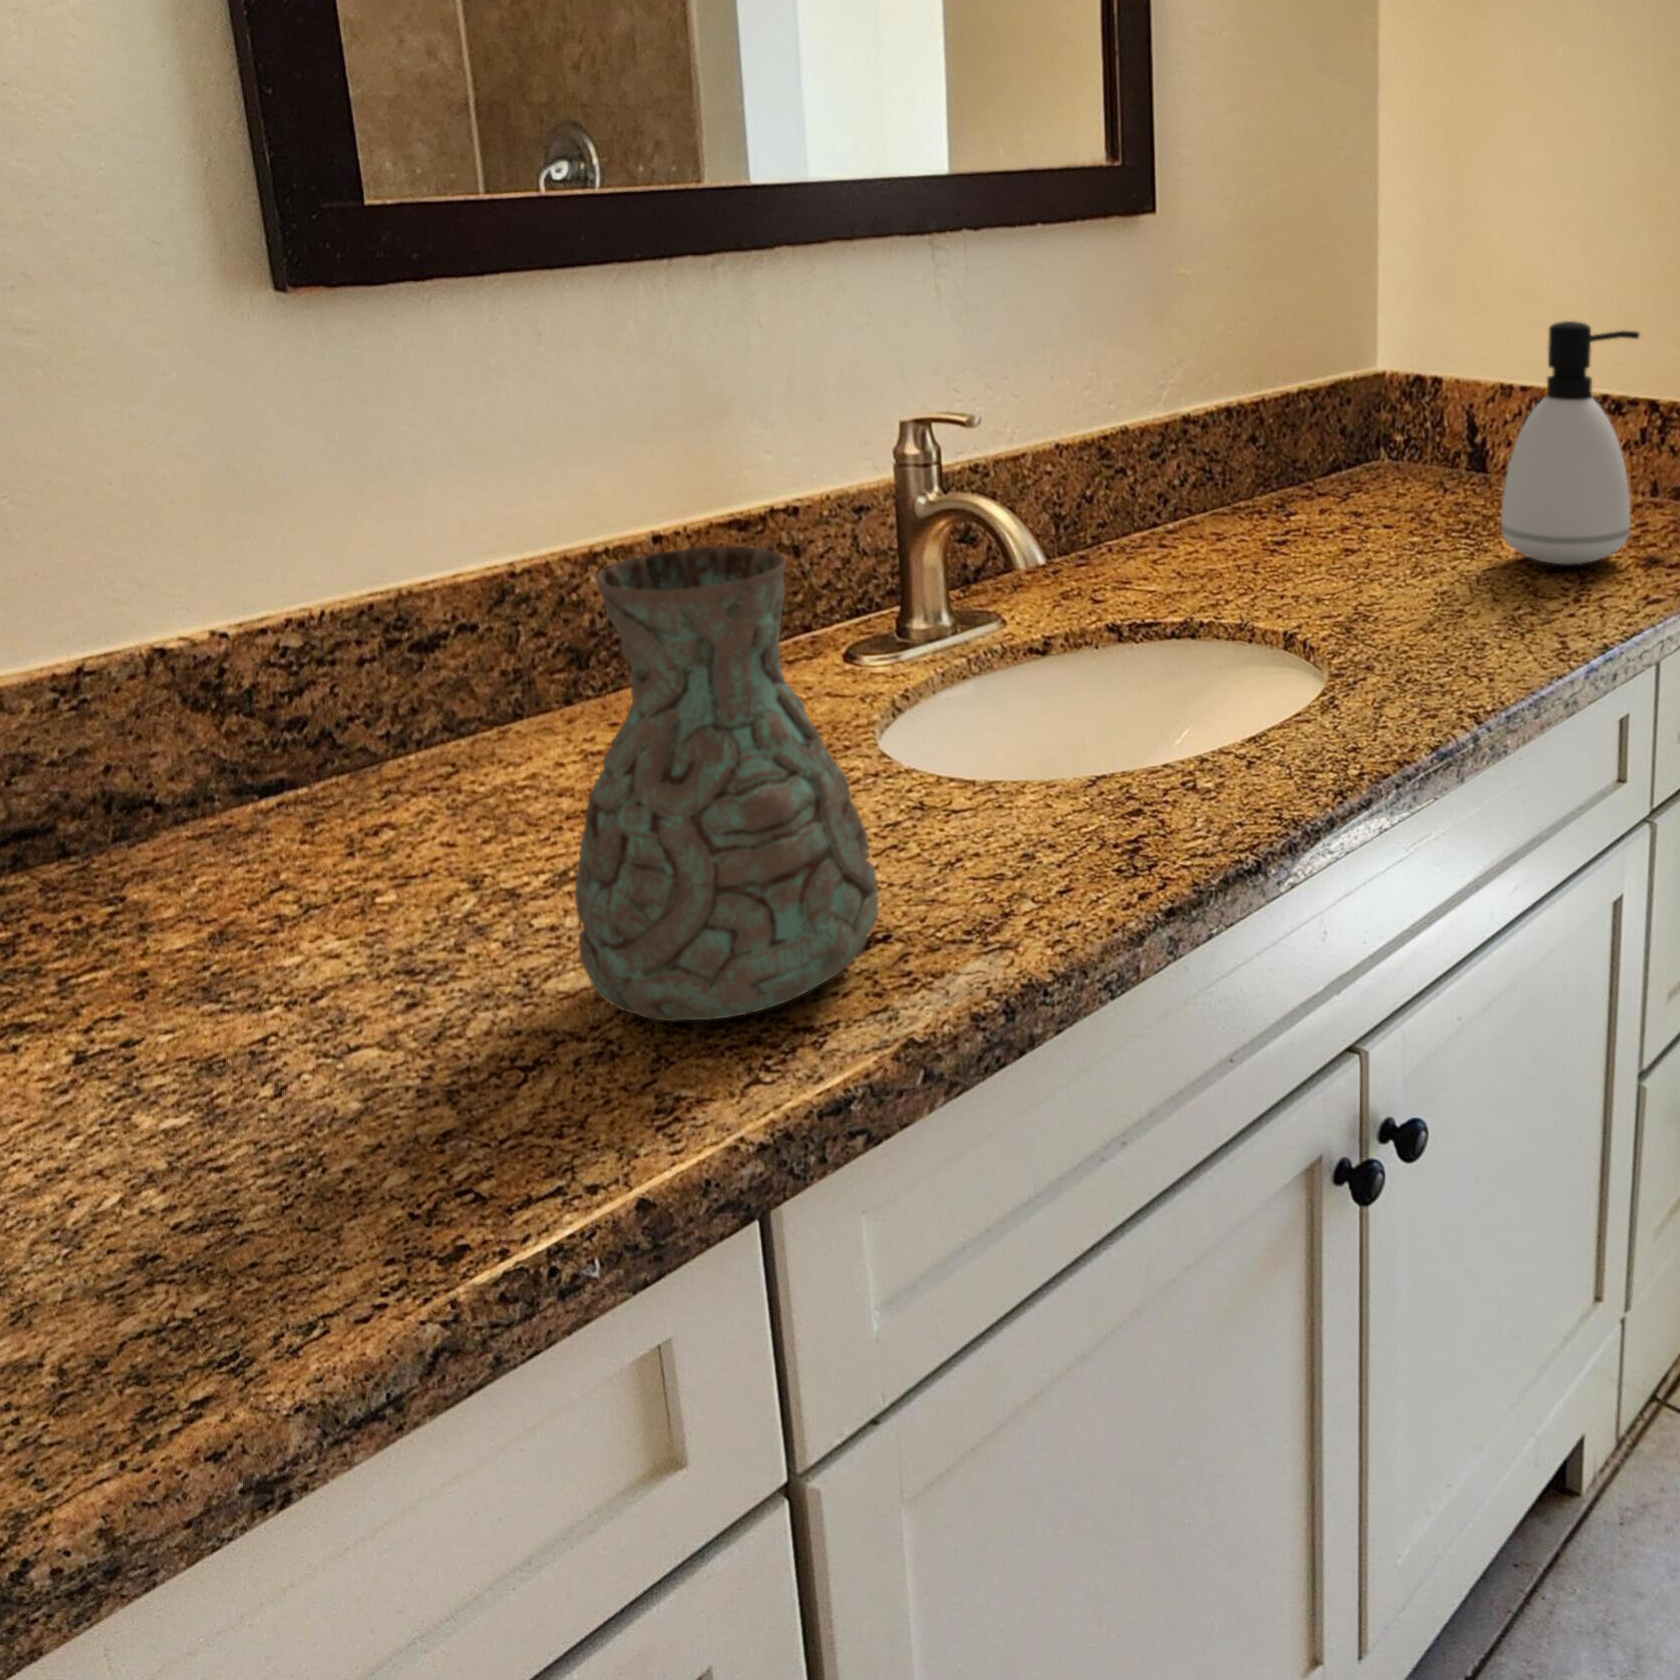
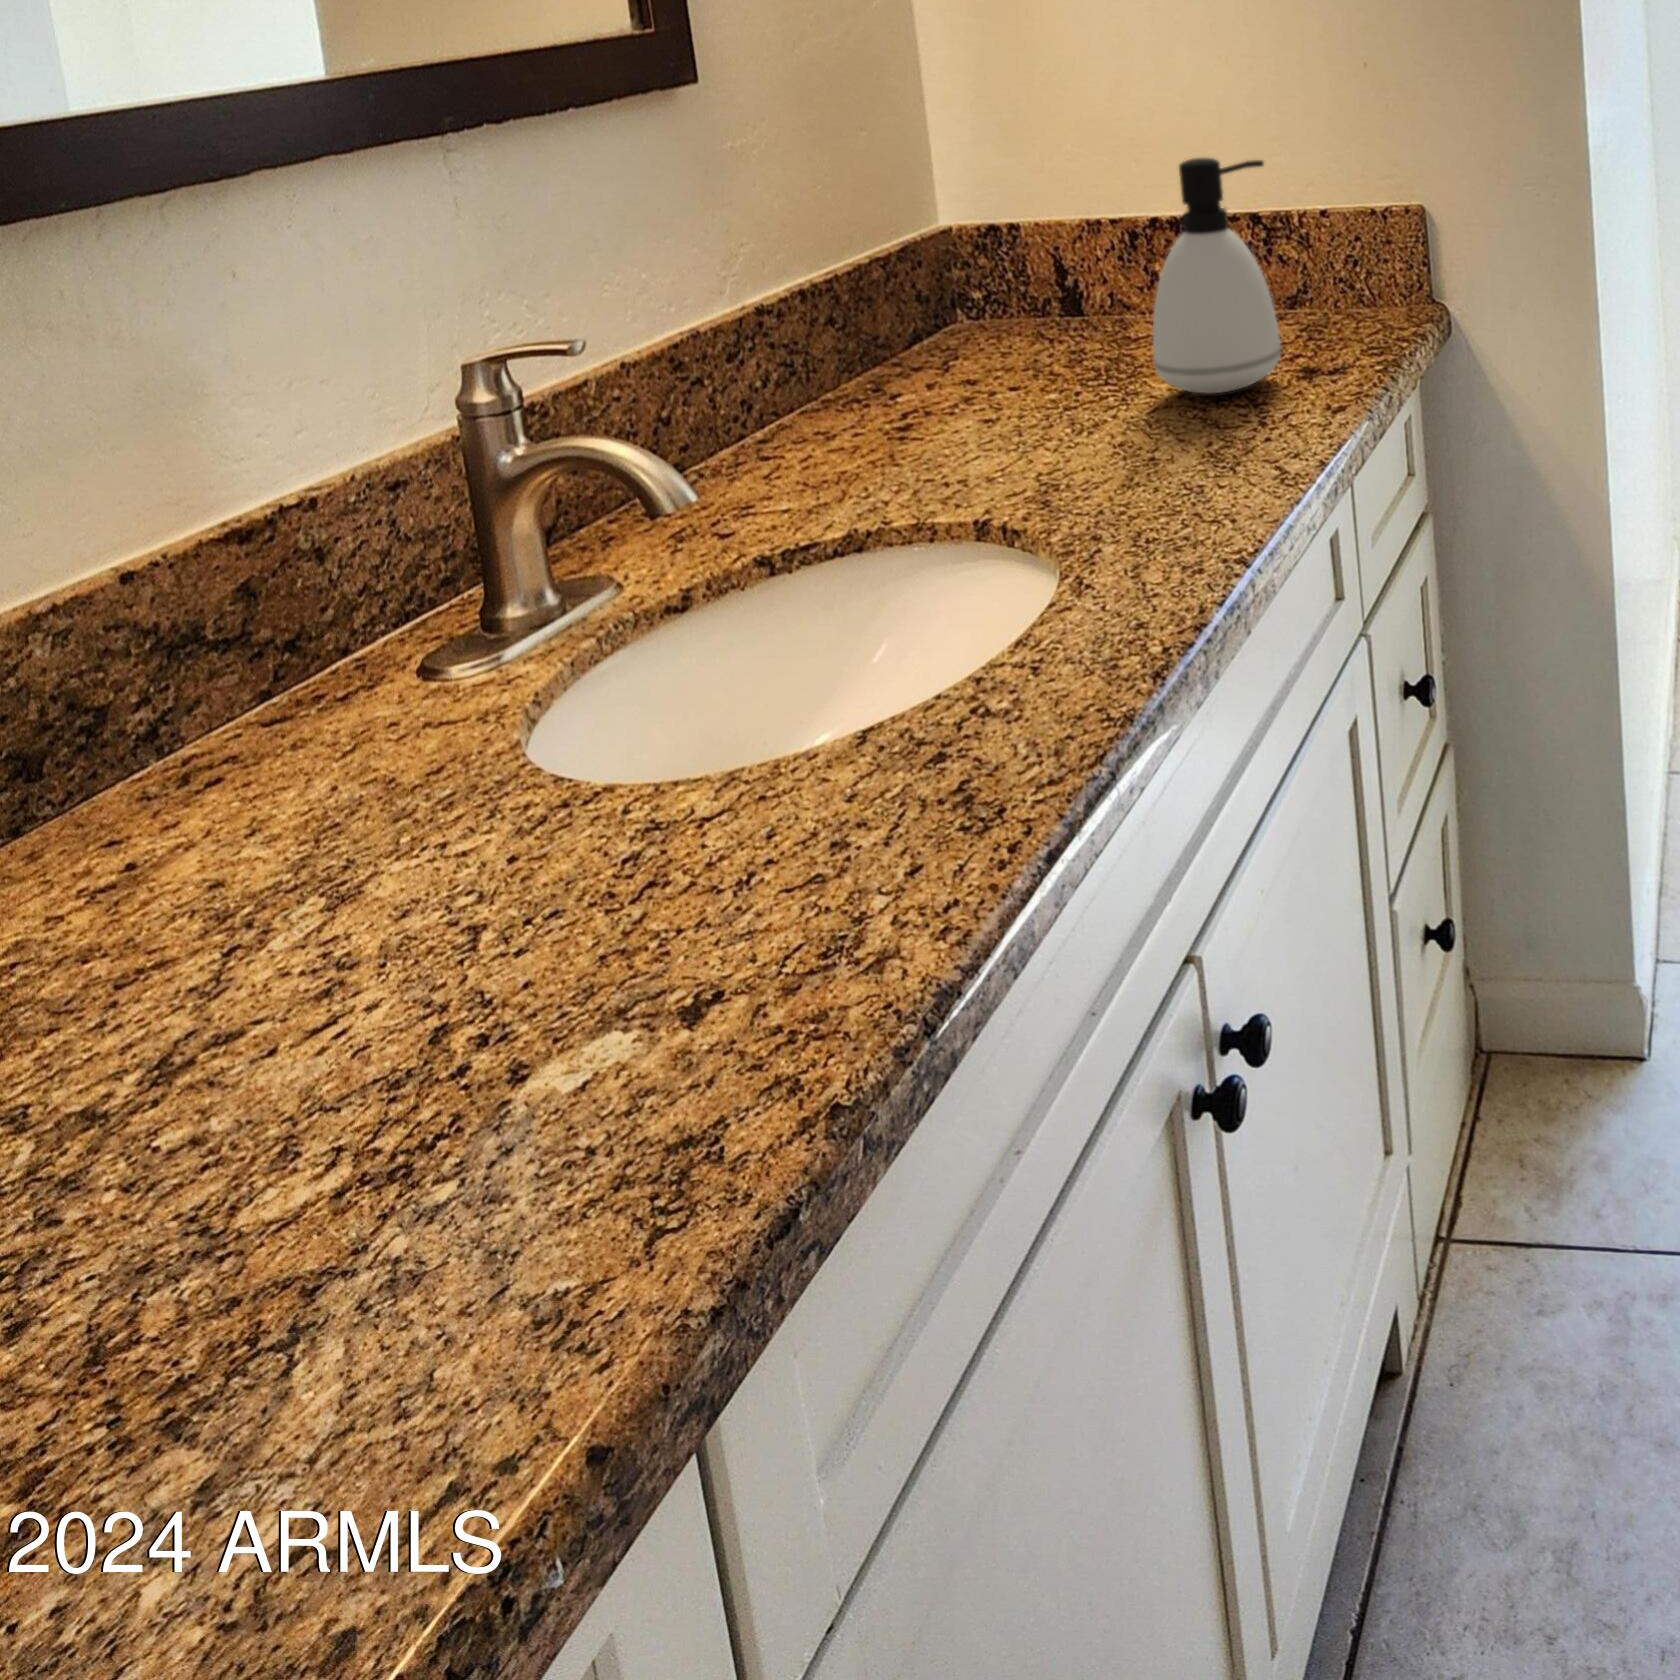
decorative vase: present [575,546,878,1021] -> none [316,564,731,1213]

